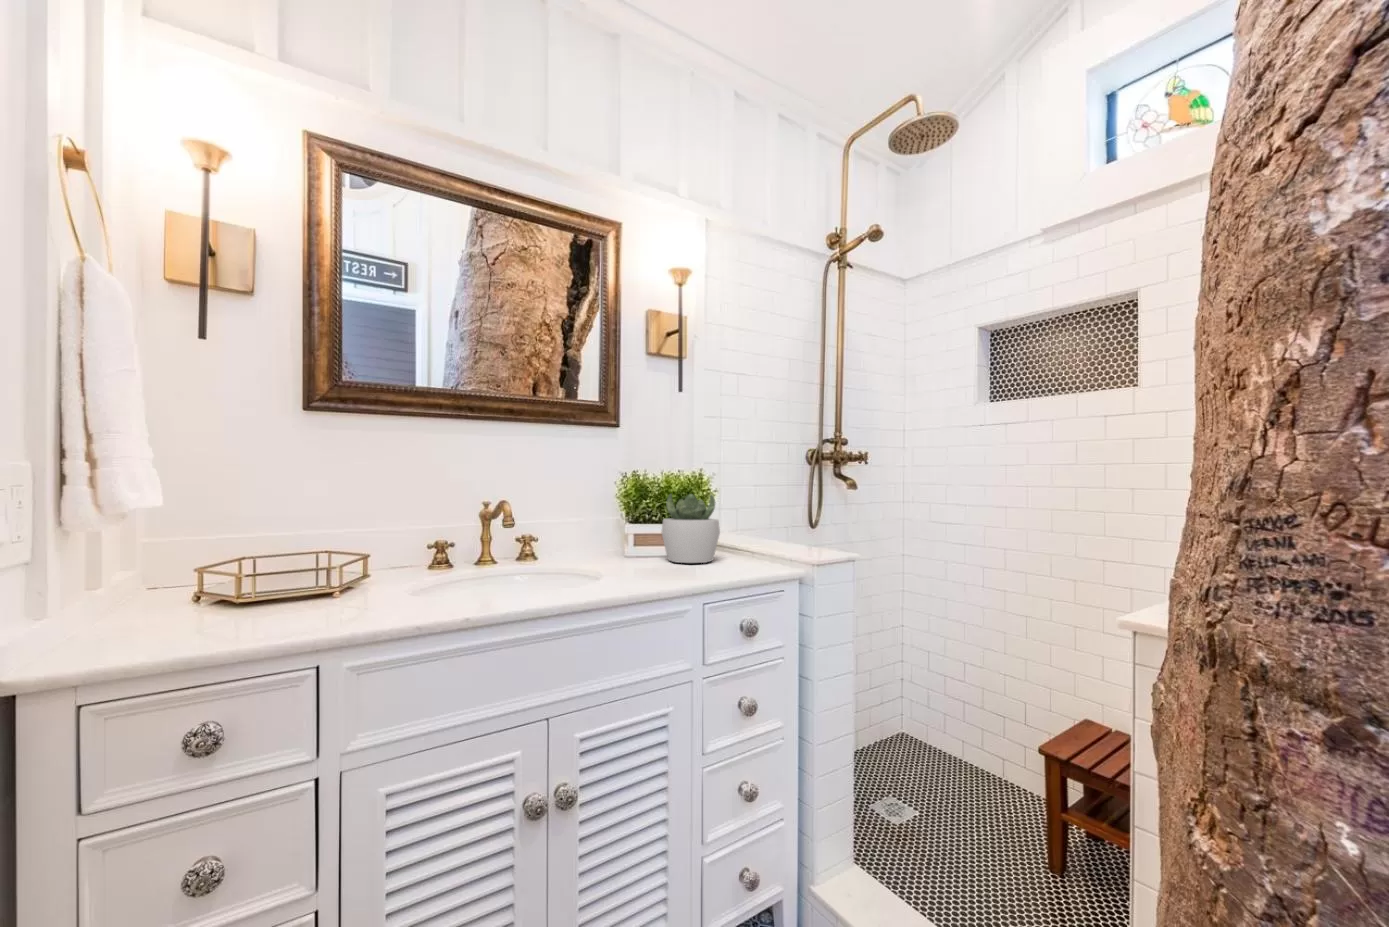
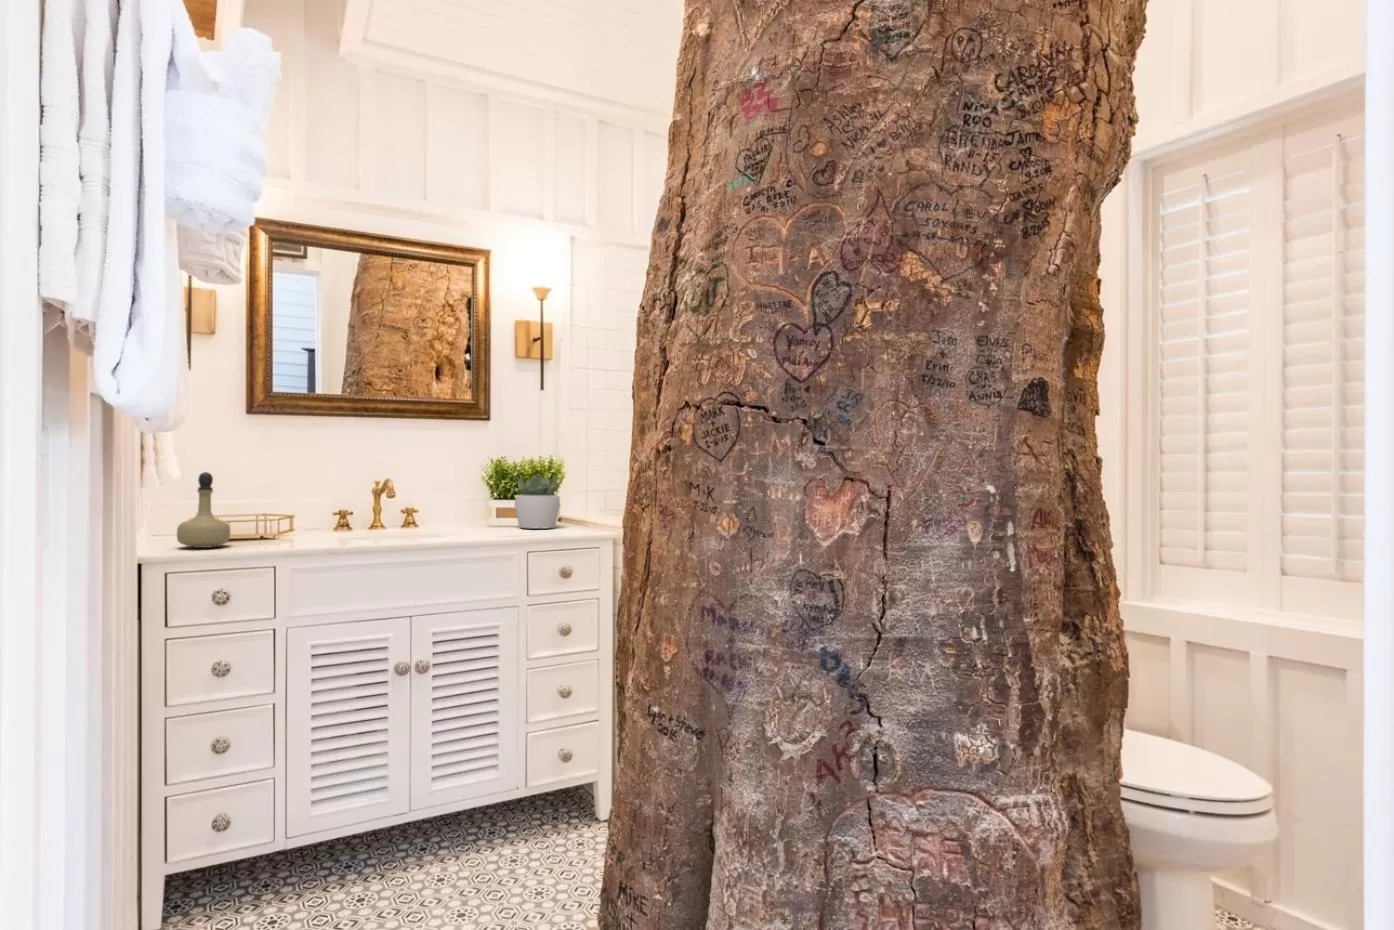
perfume bottle: none [127,497,238,634] -> present [177,472,230,548]

